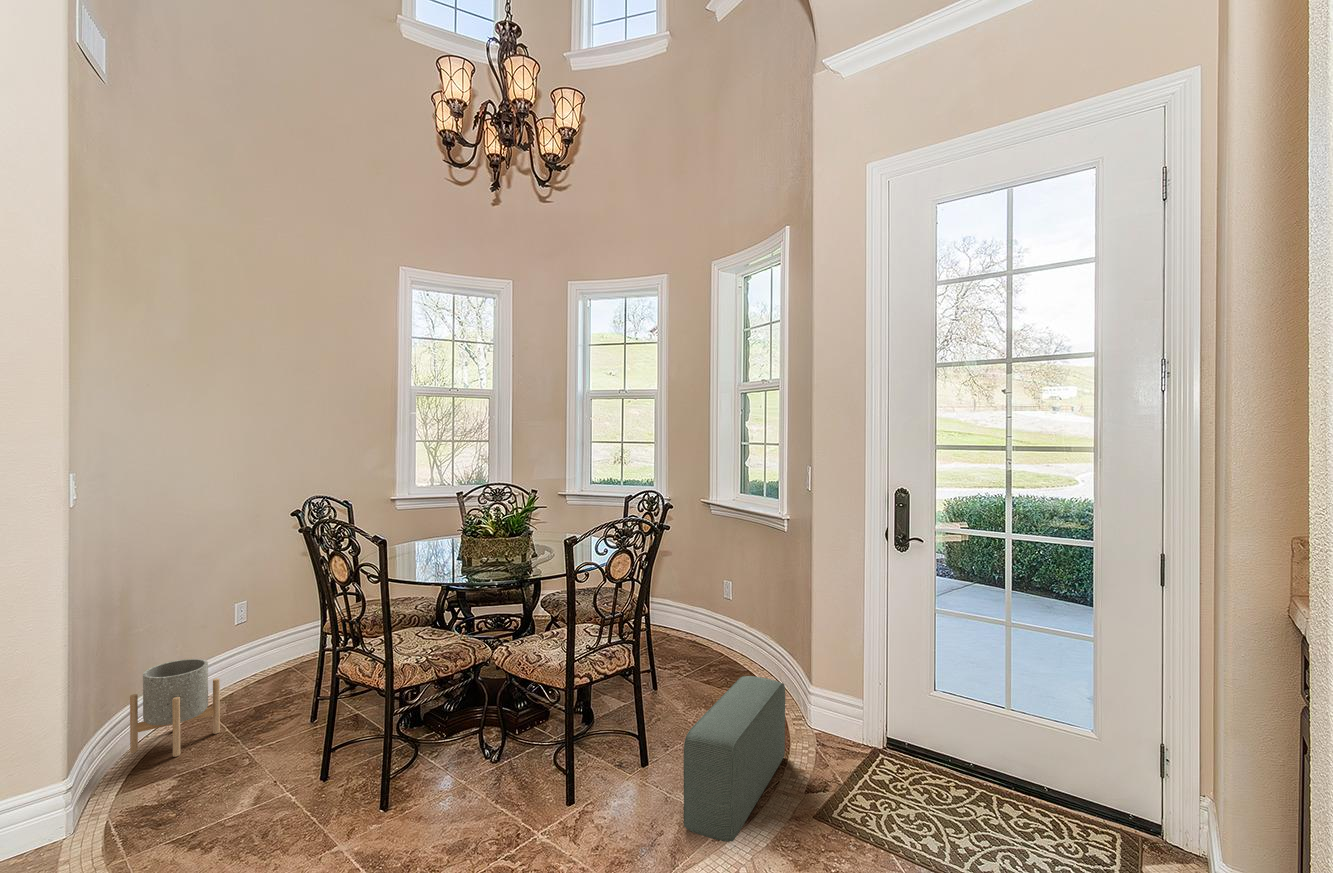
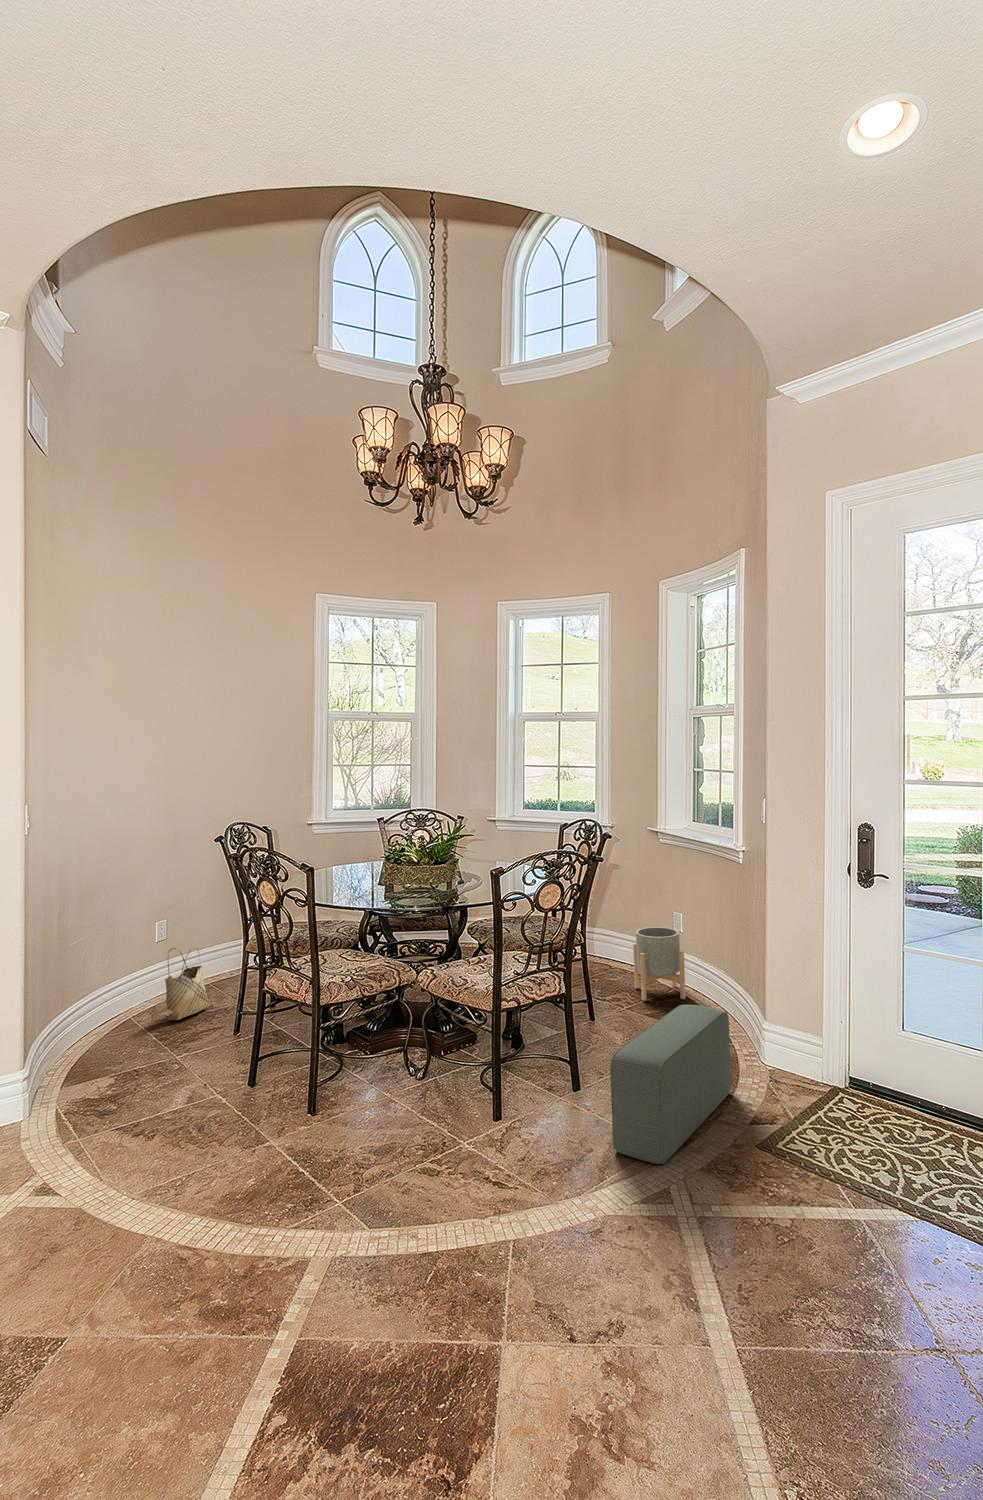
woven basket: none [229,621,278,694] -> present [165,948,209,1020]
planter: present [130,659,220,757] -> present [633,927,685,1001]

